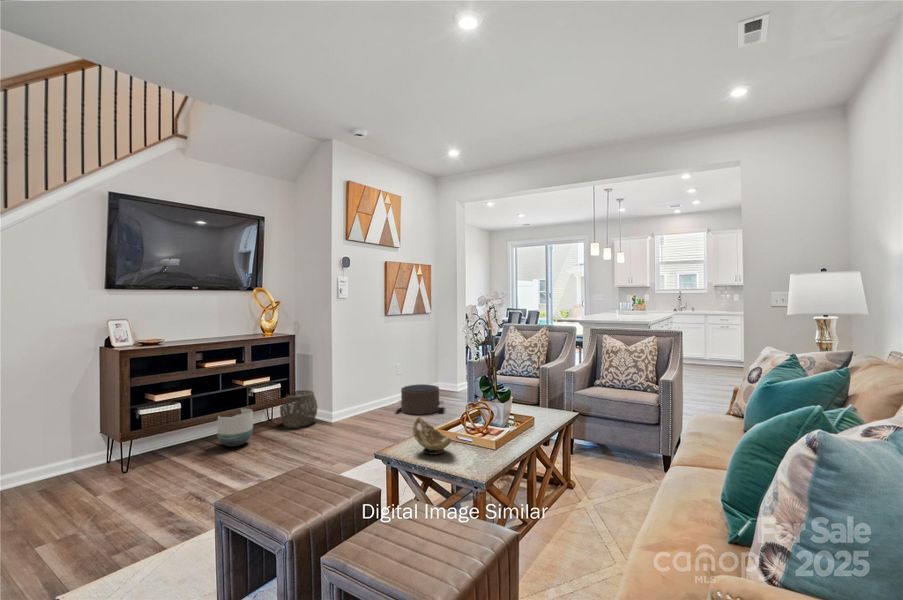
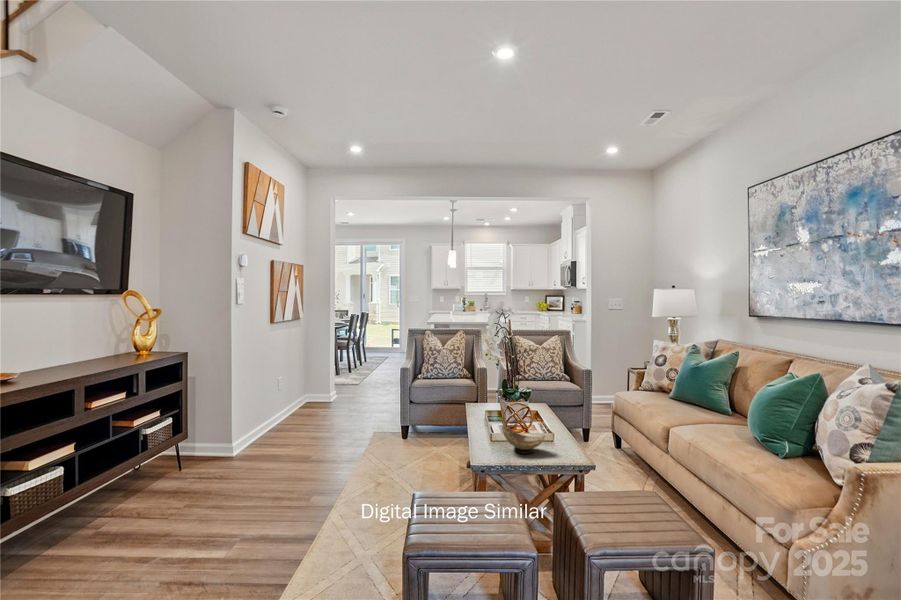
pouf: present [395,384,444,415] -> none [295,399,354,434]
woven basket: present [280,390,317,427] -> none [162,423,216,475]
planter: present [217,409,253,447] -> none [109,458,163,514]

